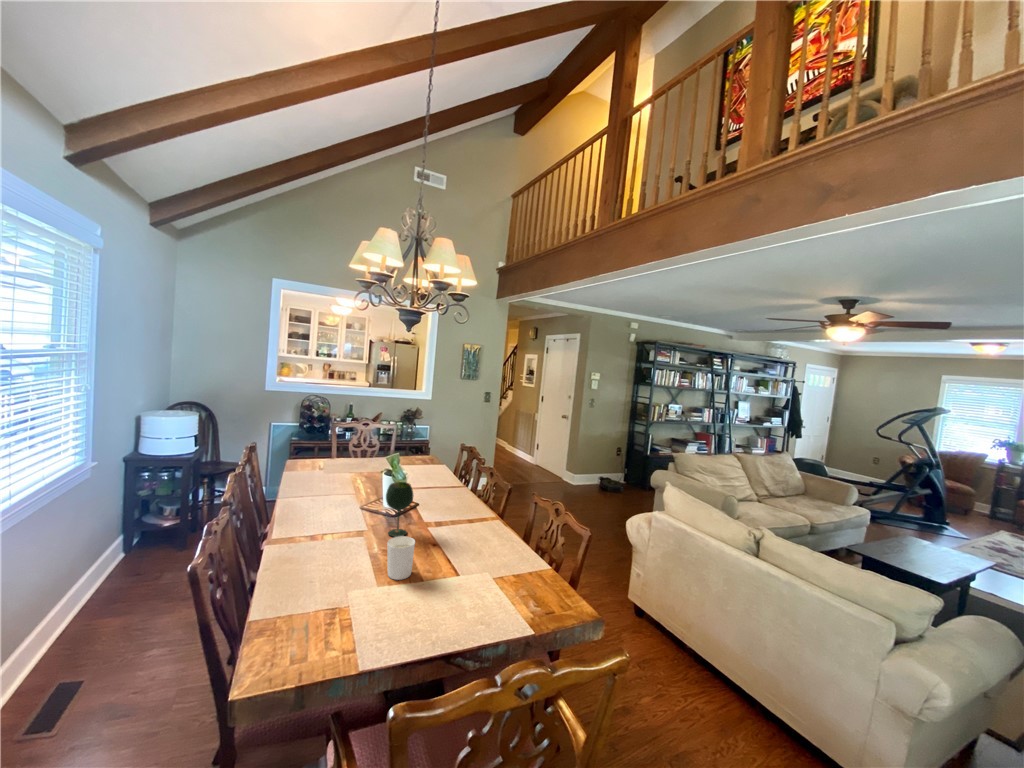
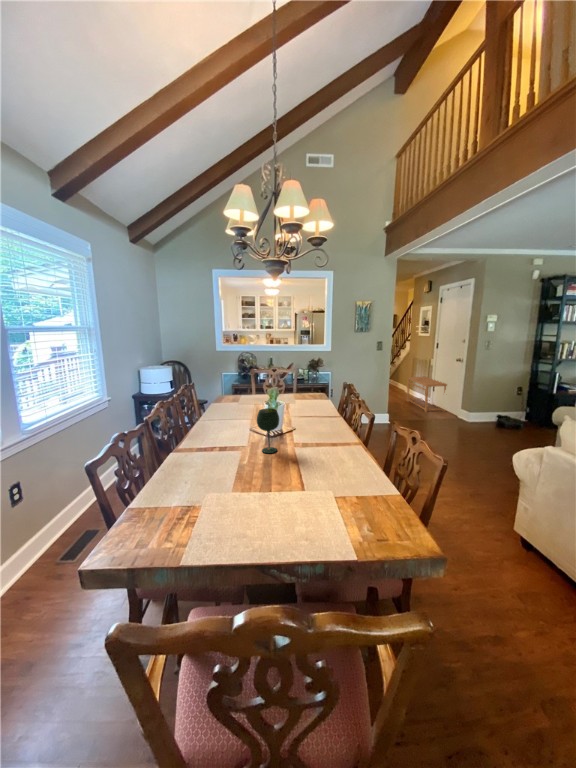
side table: none [507,433,552,475] -> present [407,377,447,412]
candle holder: present [387,536,415,580] -> none [241,452,265,489]

